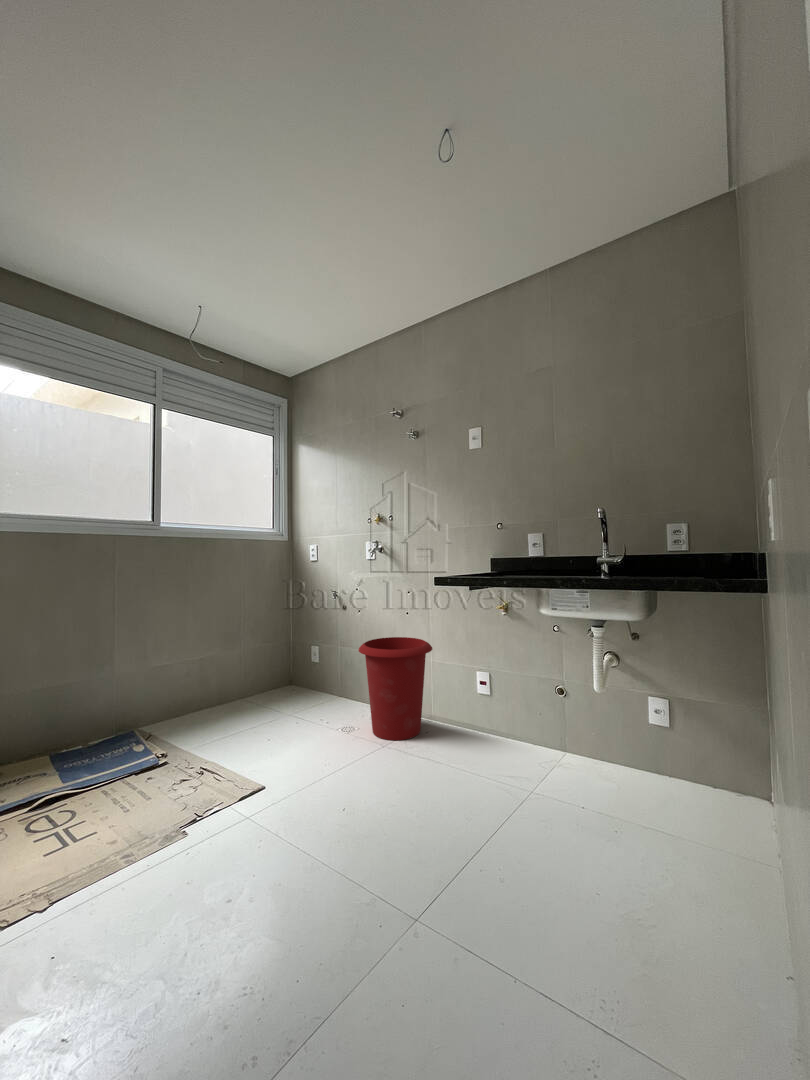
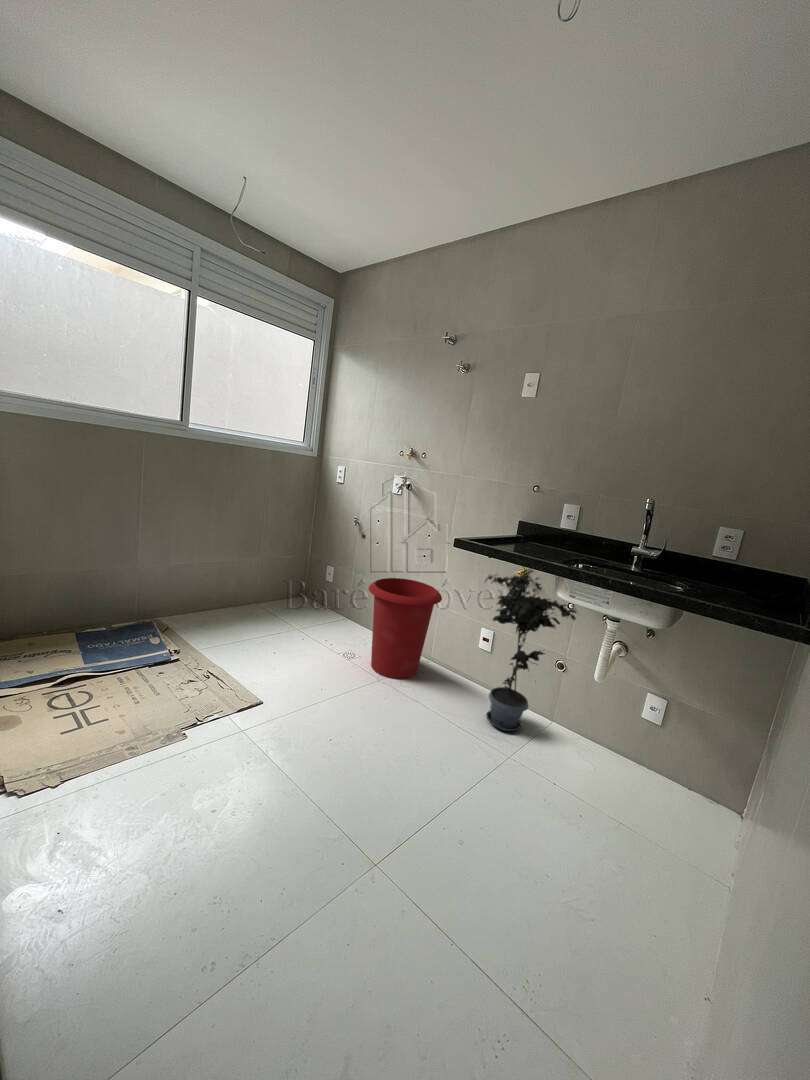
potted plant: none [470,597,563,768] -> present [486,571,576,731]

